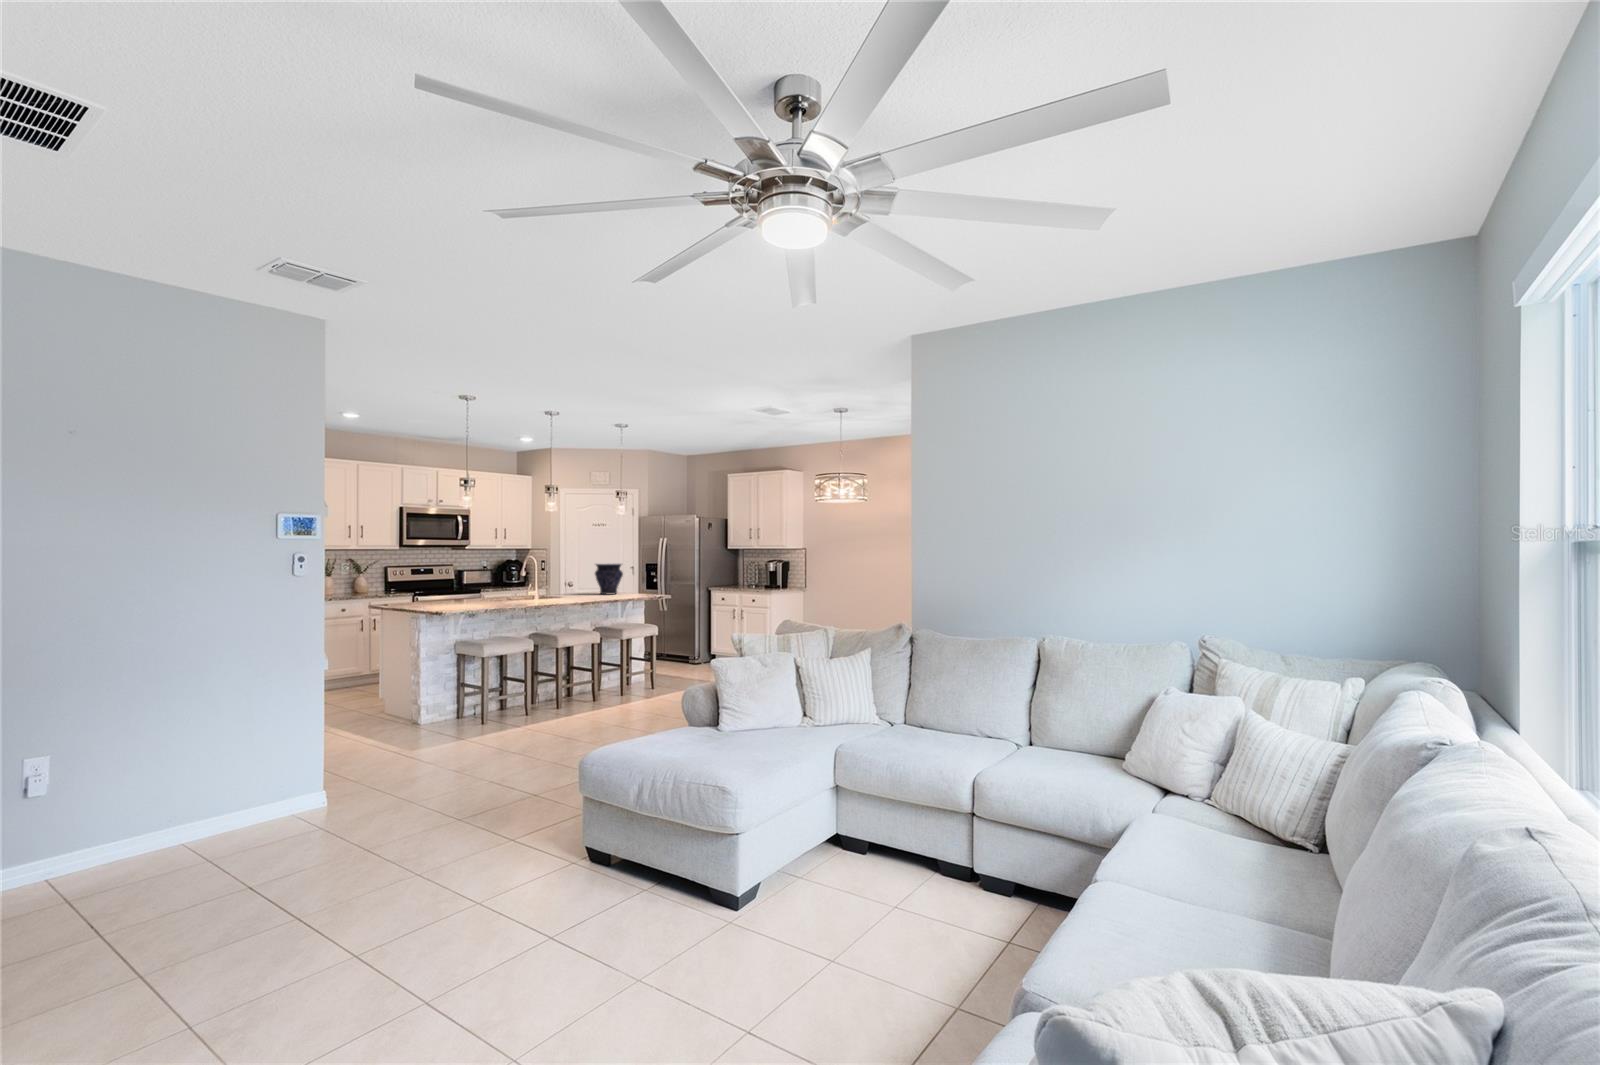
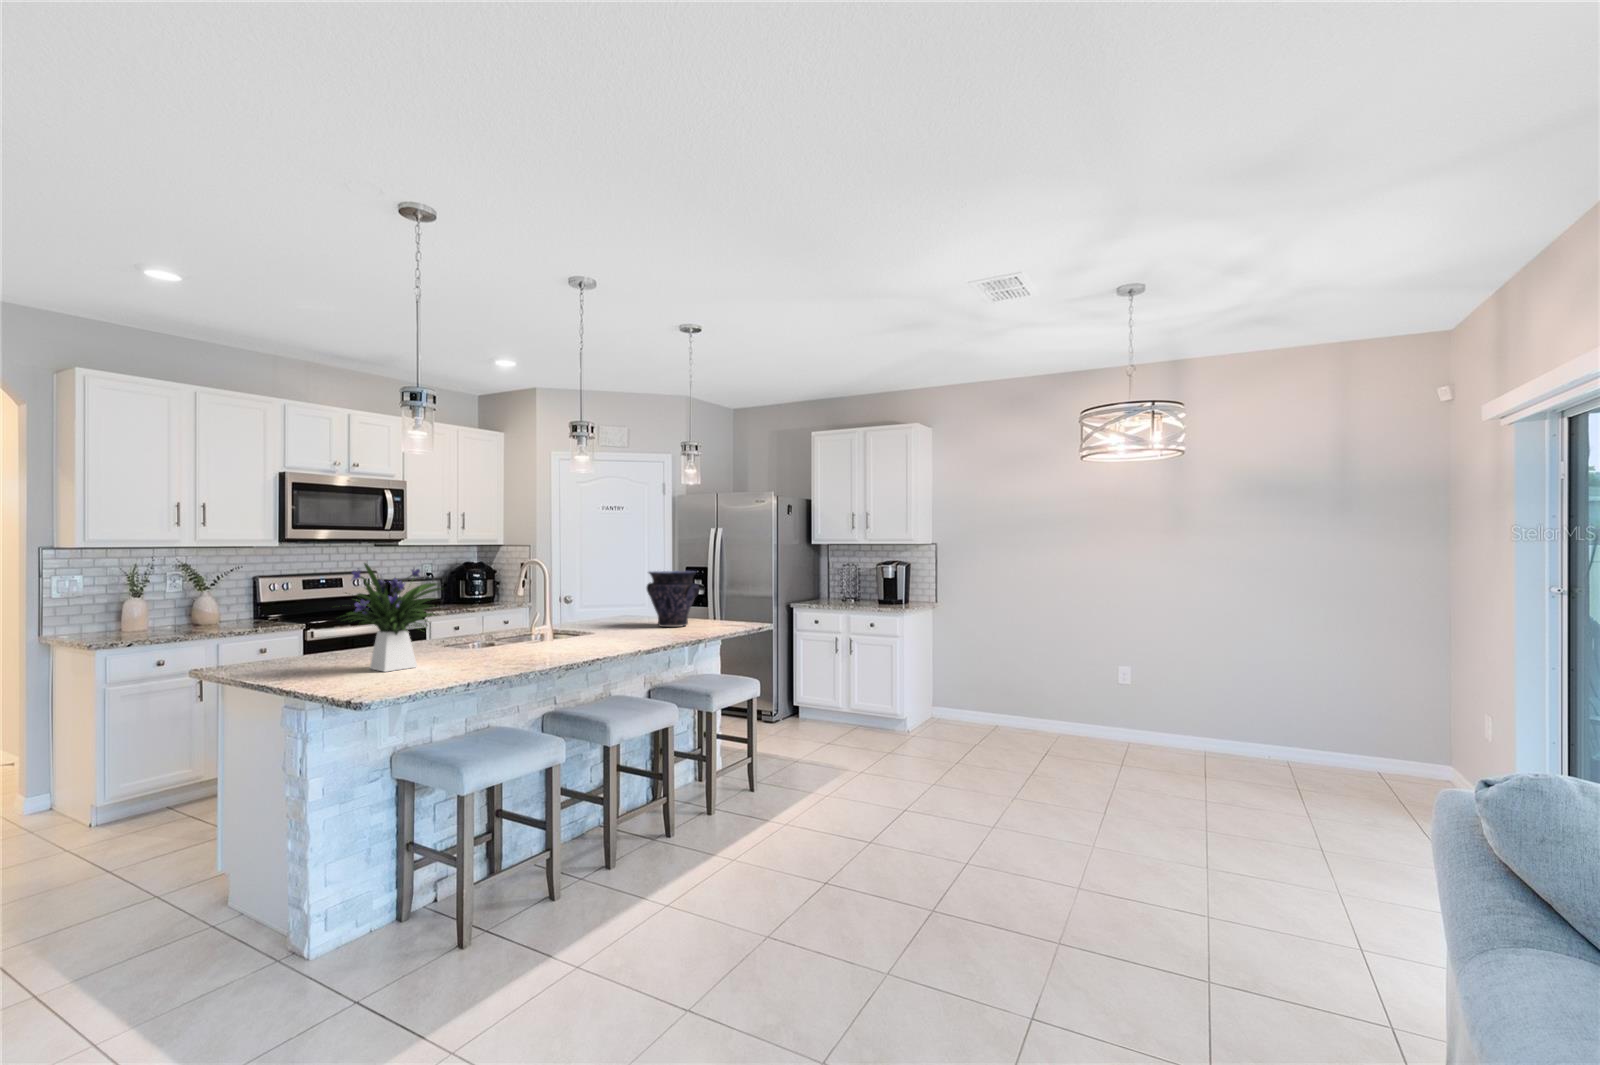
flower arrangement: none [429,556,479,606] -> present [346,563,441,672]

